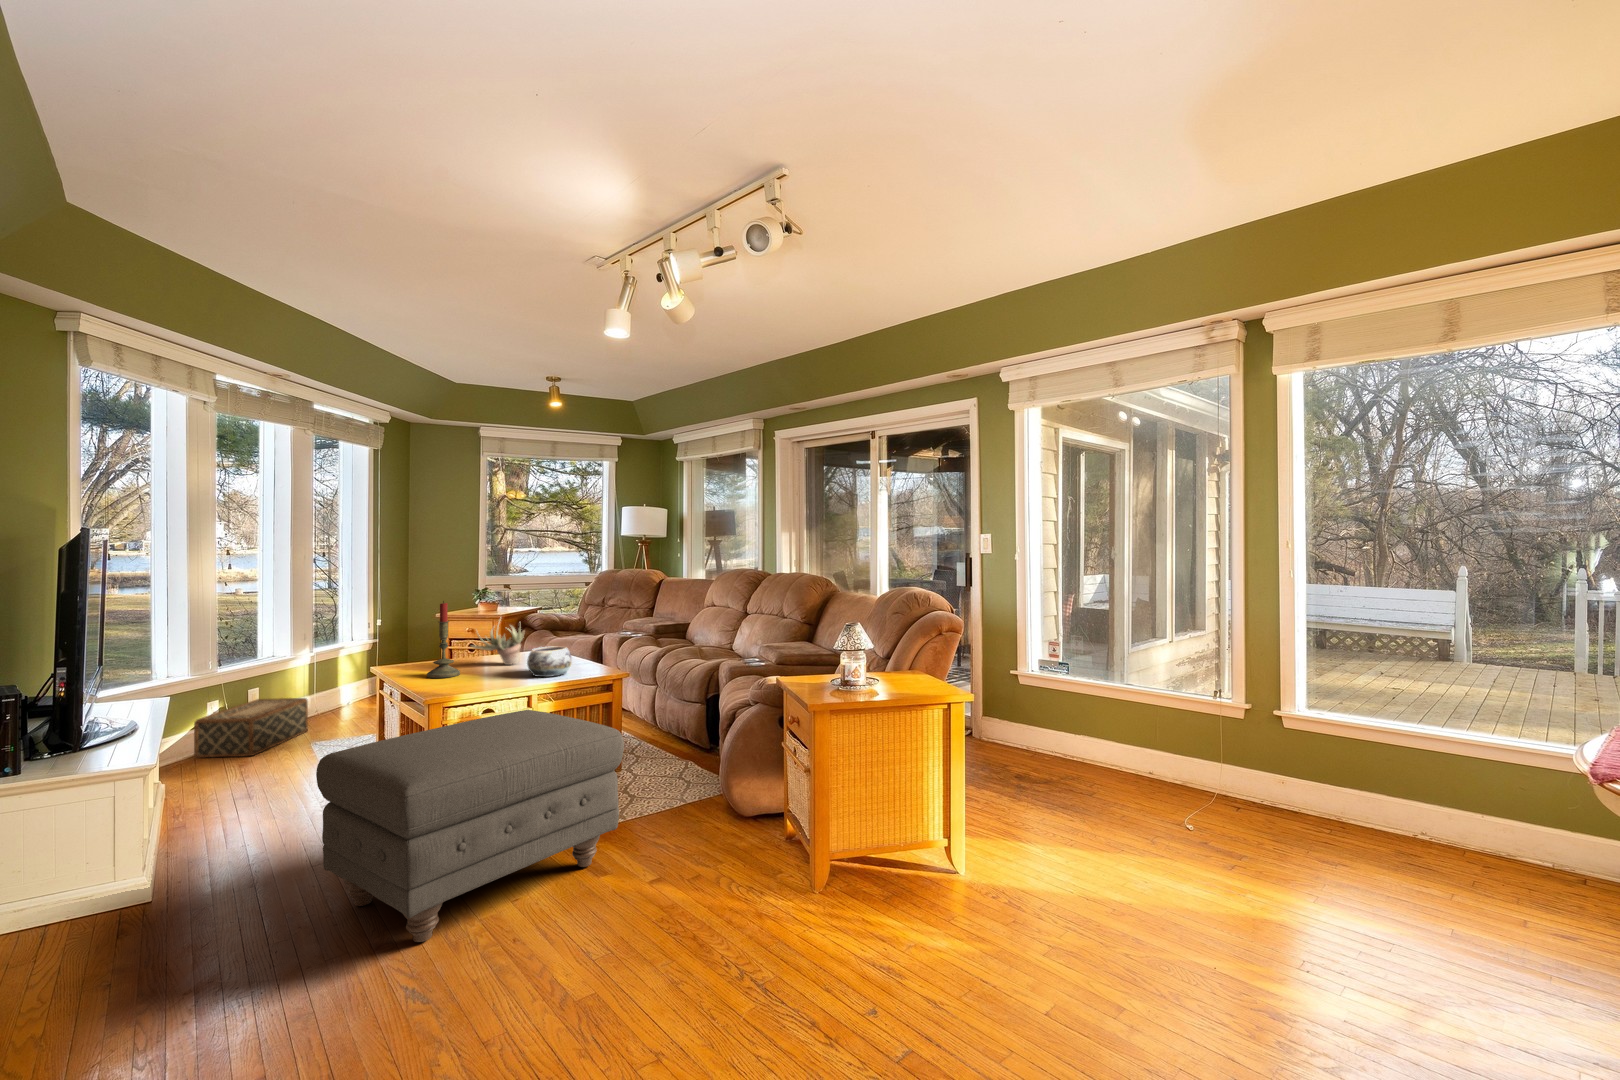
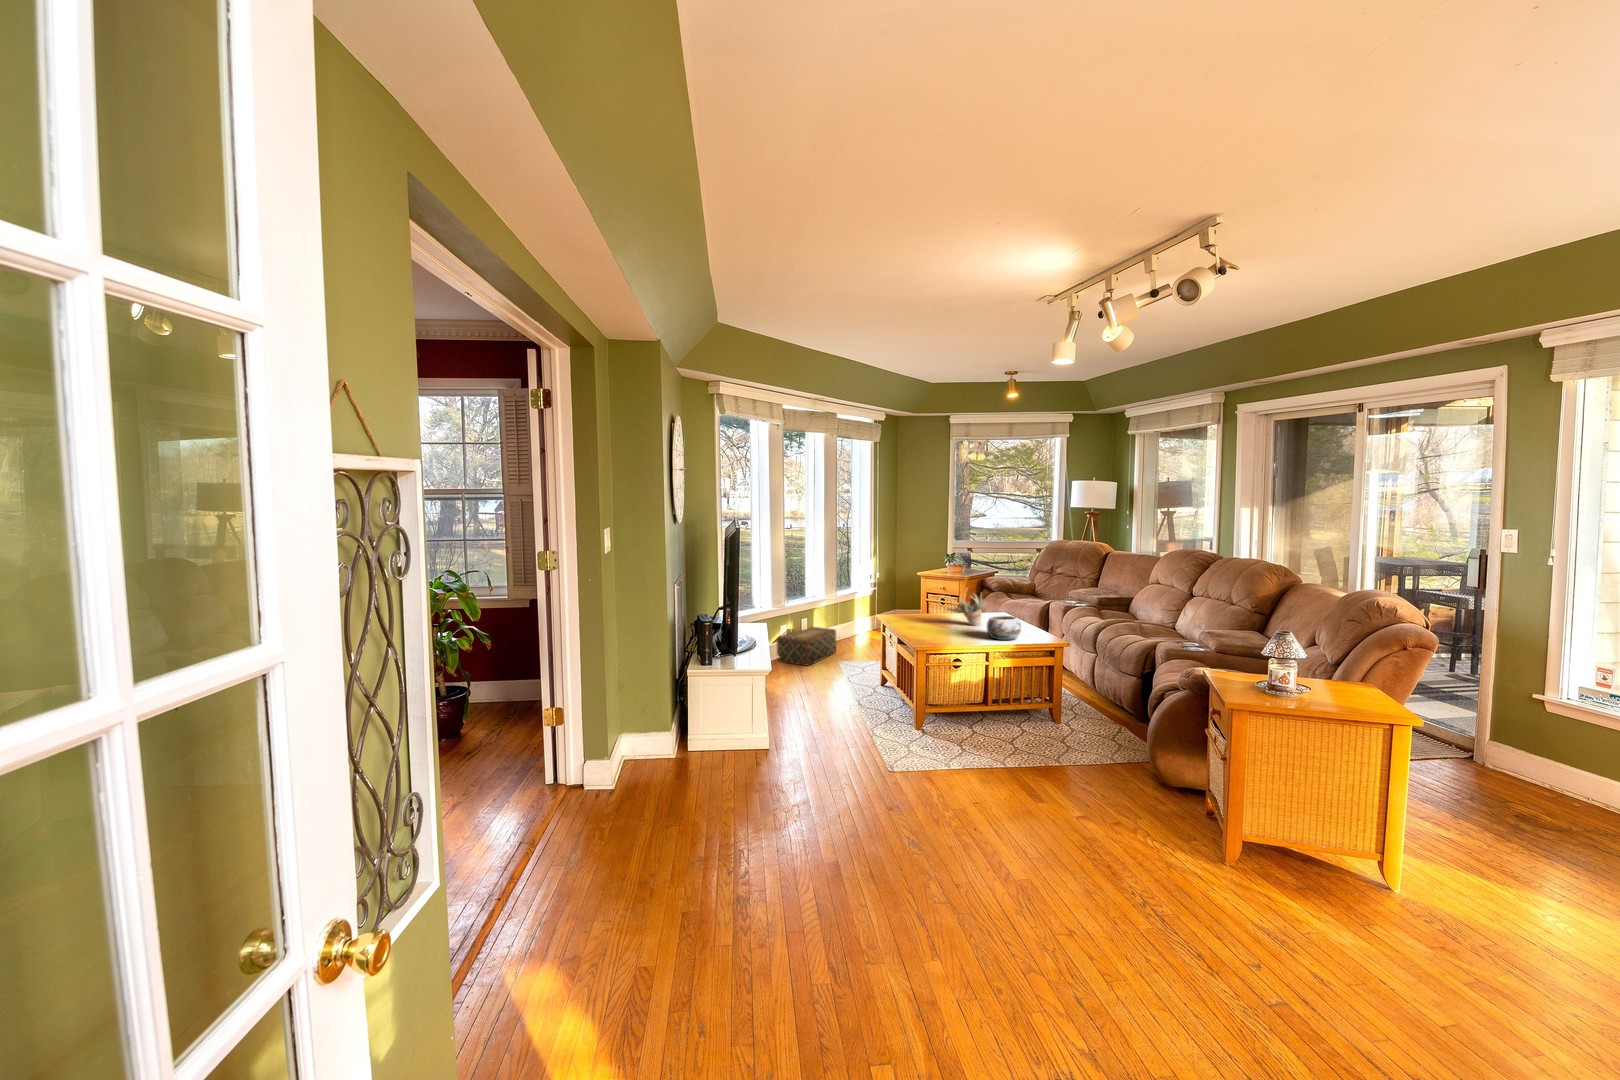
candle: present [427,601,460,678] -> none [916,574,938,631]
ottoman: present [316,710,624,942] -> none [858,667,1060,813]

